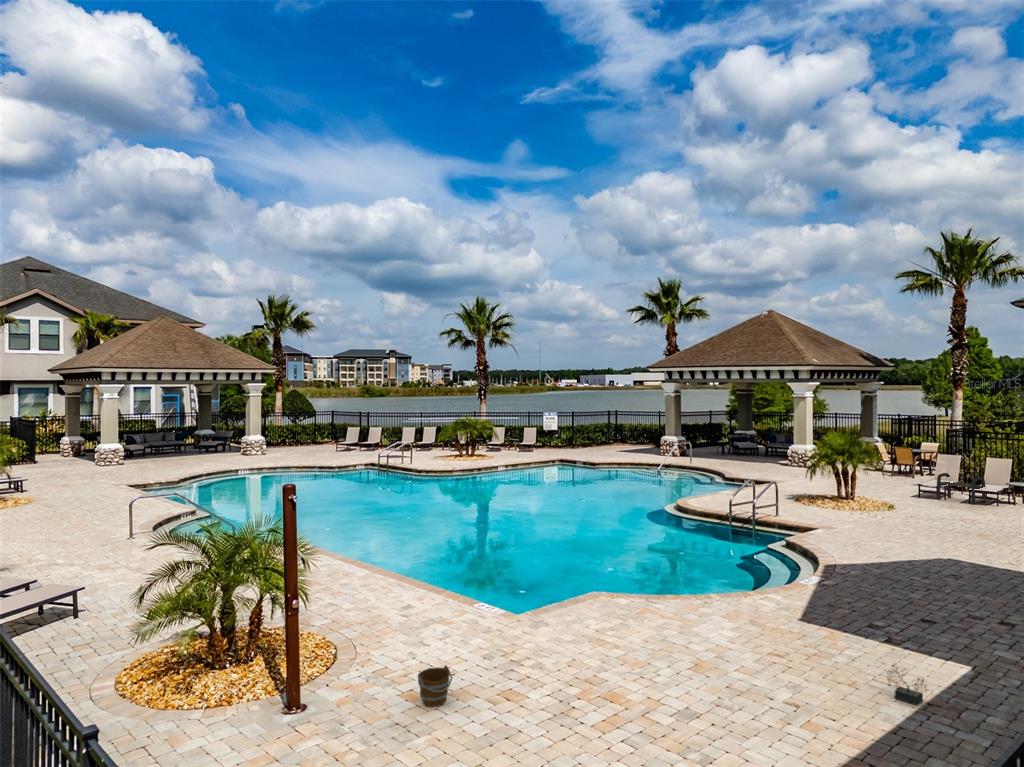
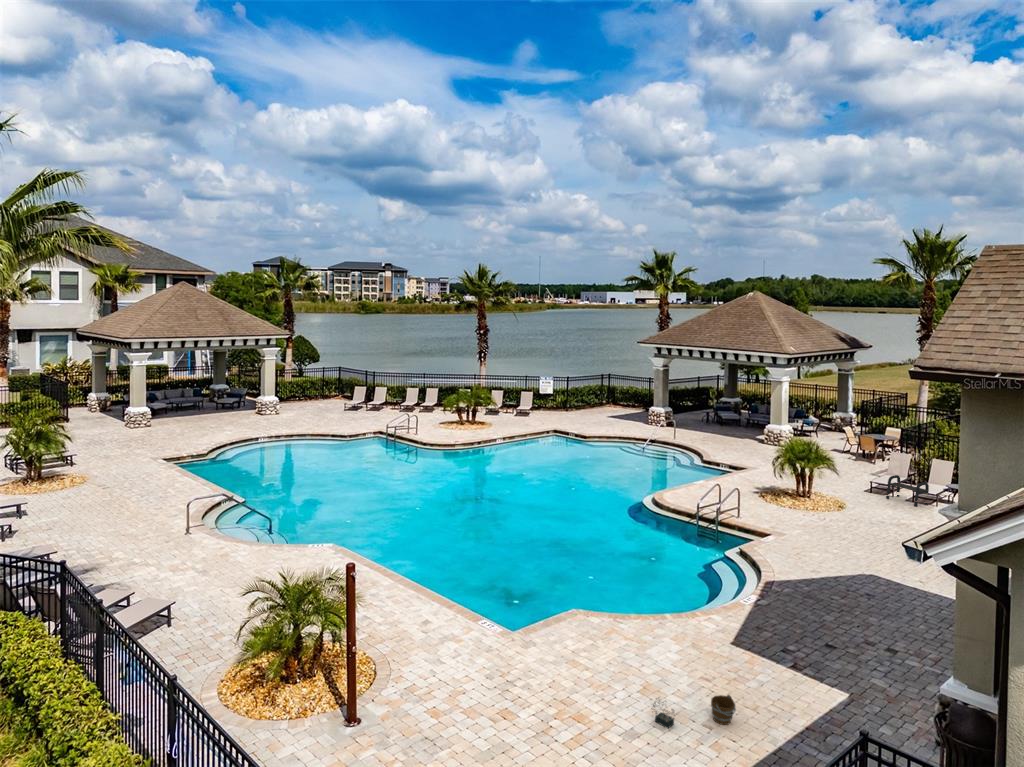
decorative plant: present [887,664,927,706] -> present [651,698,675,728]
bucket: present [418,666,452,707] -> present [711,695,736,725]

